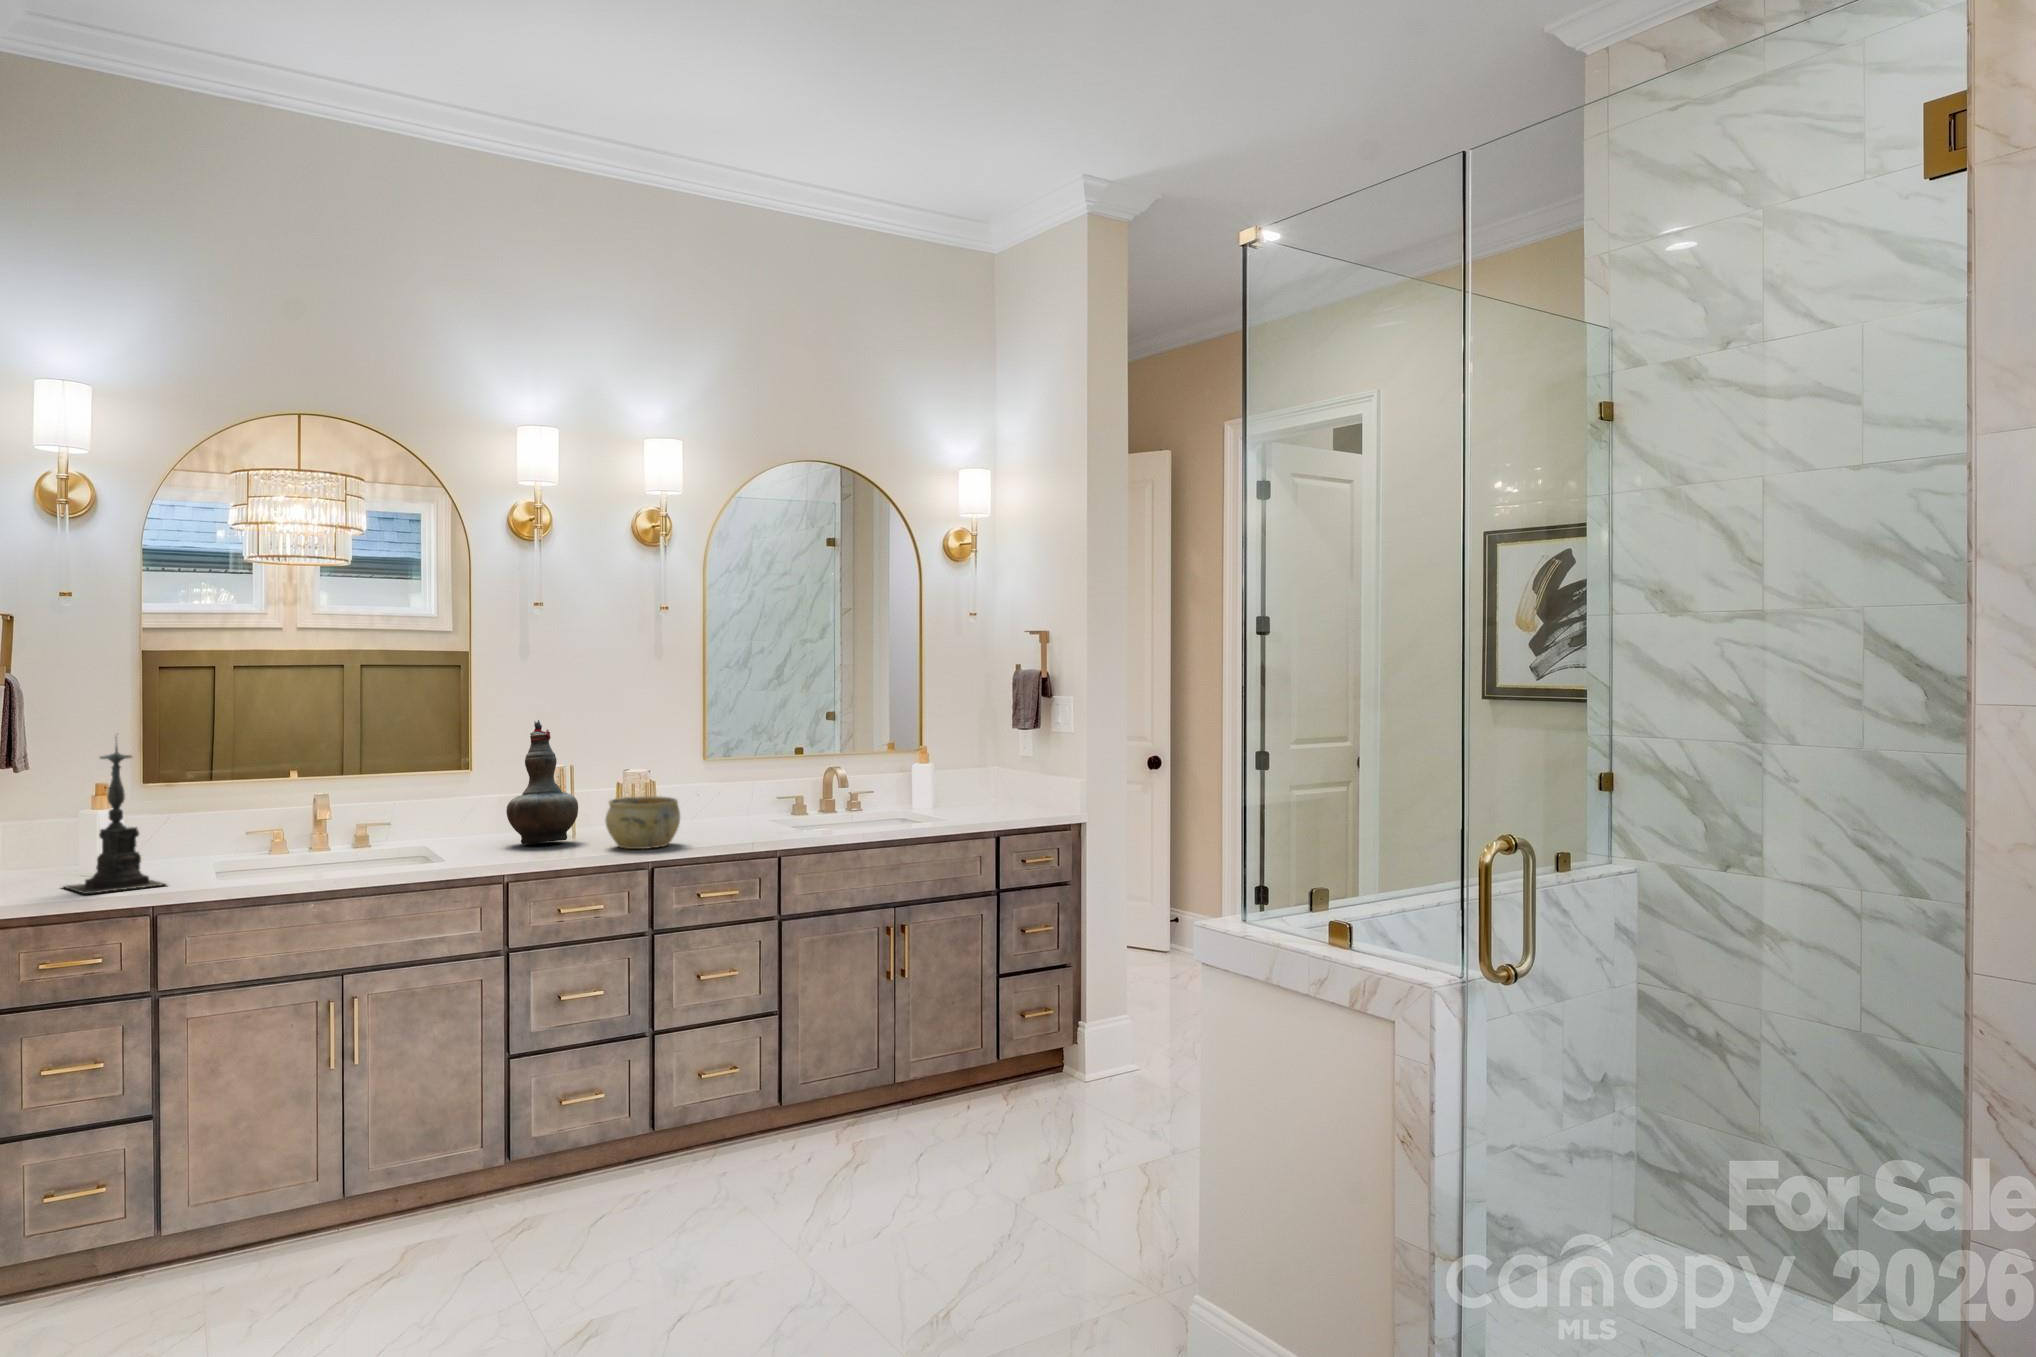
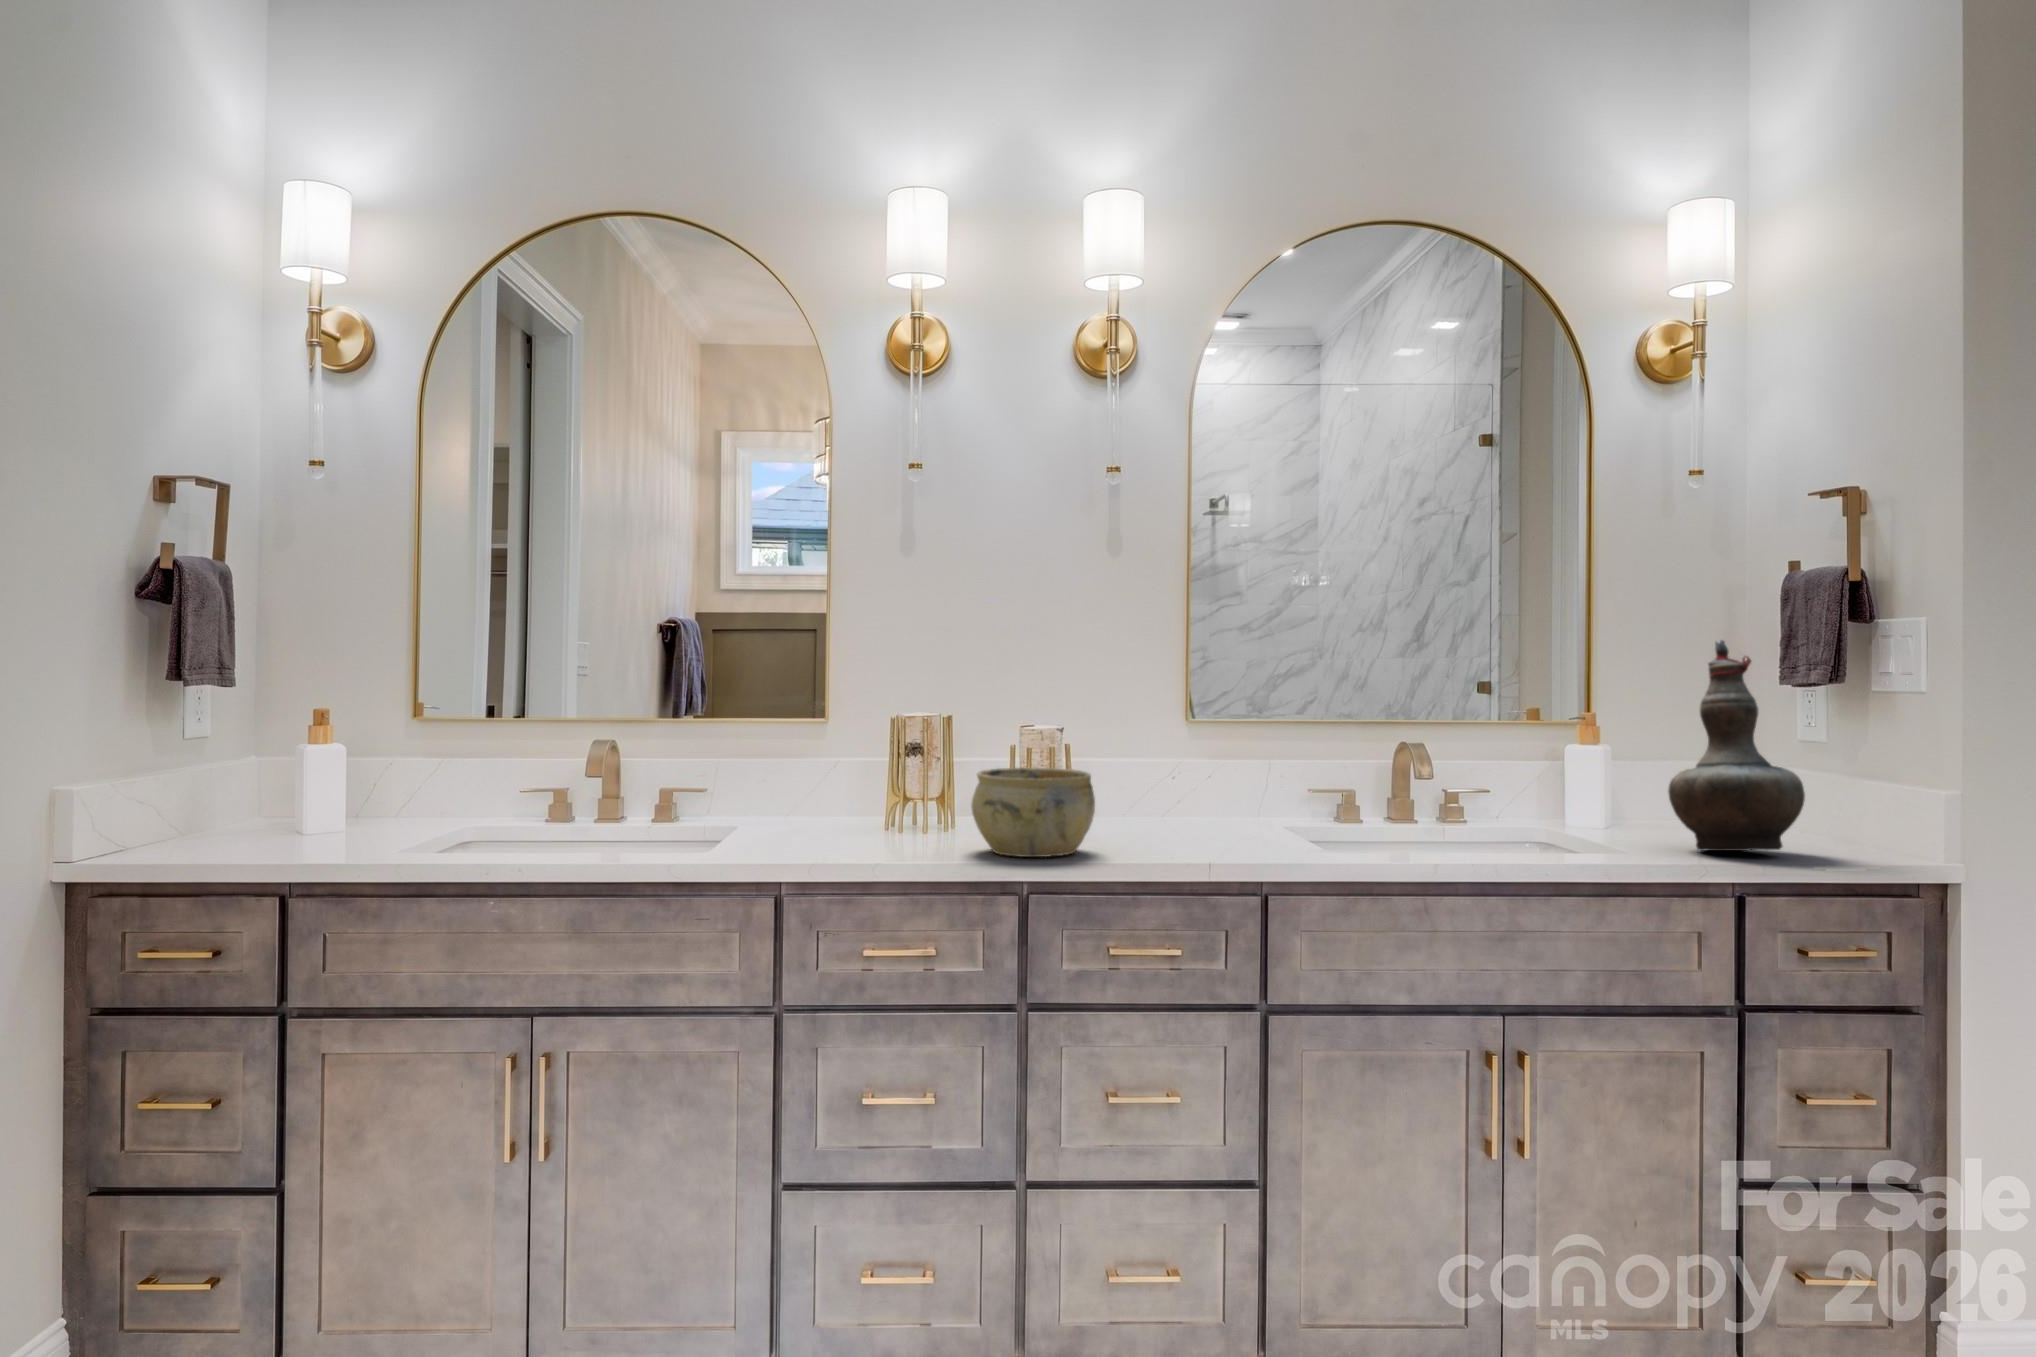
decorative vase: present [506,720,578,844] -> present [1668,640,1805,851]
candle holder: present [64,746,165,894] -> none [227,632,364,854]

